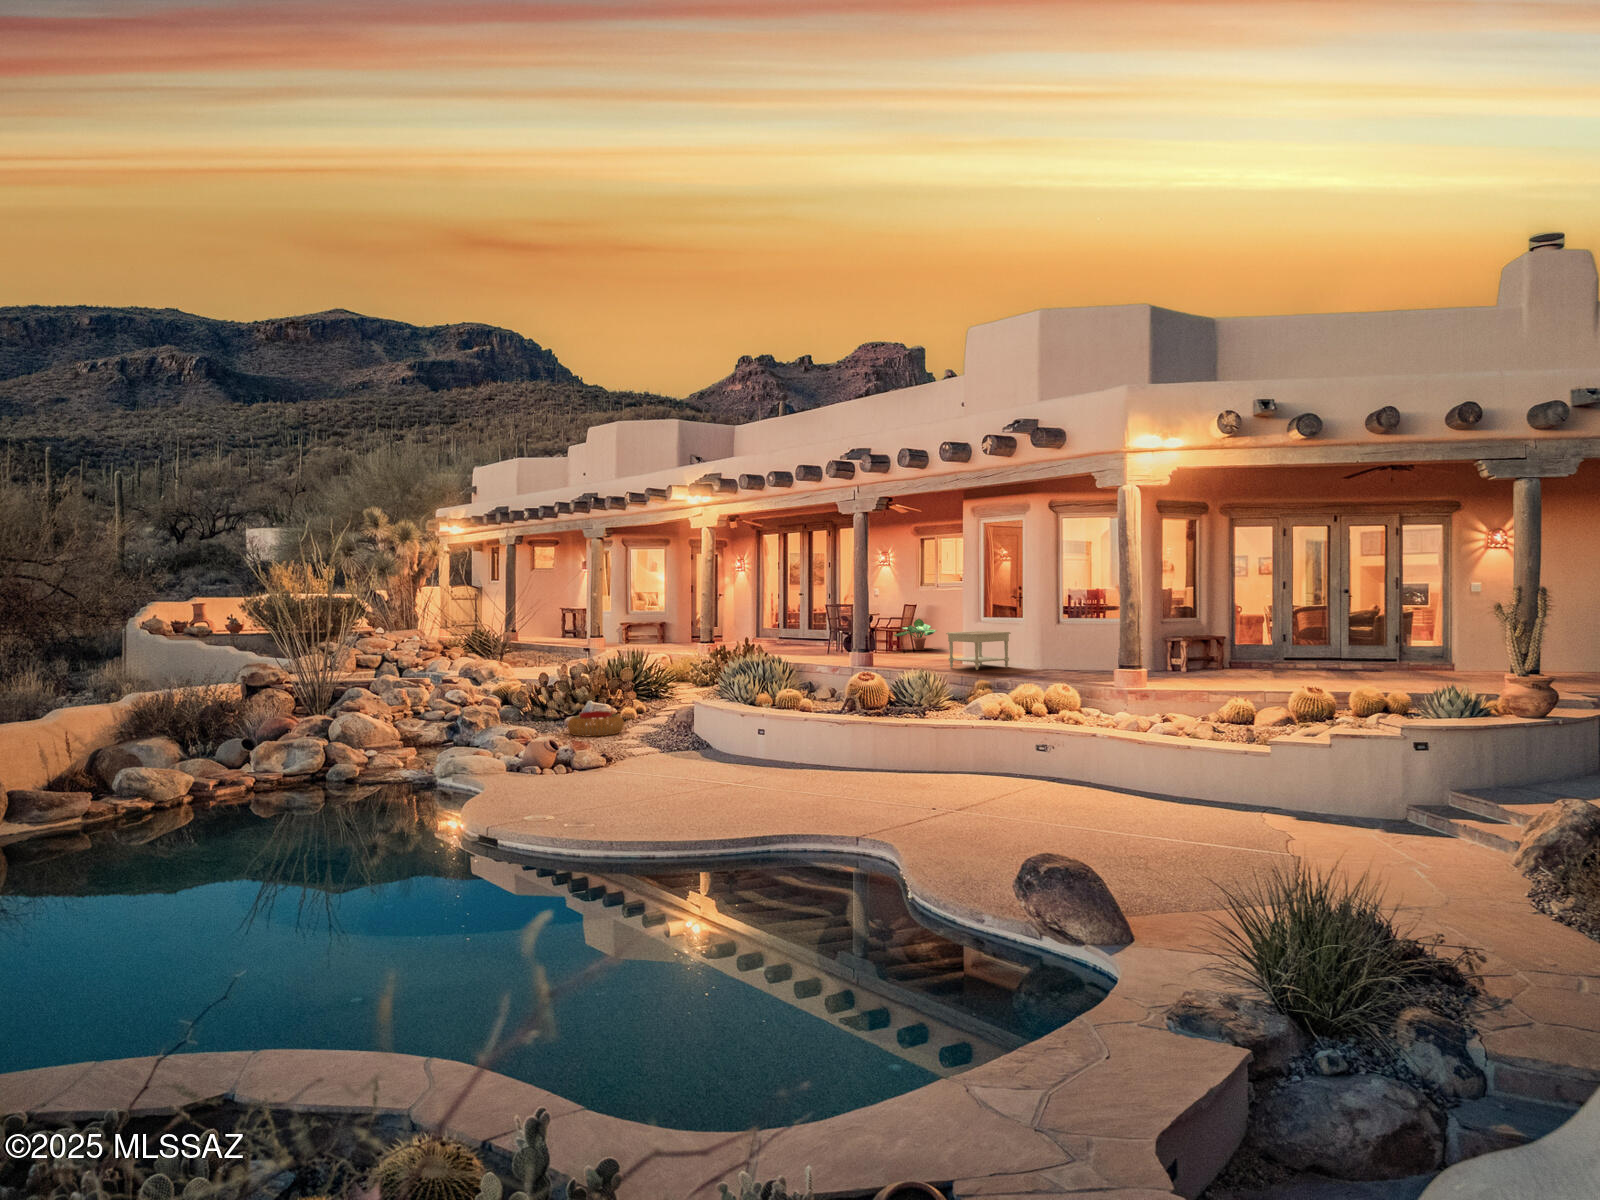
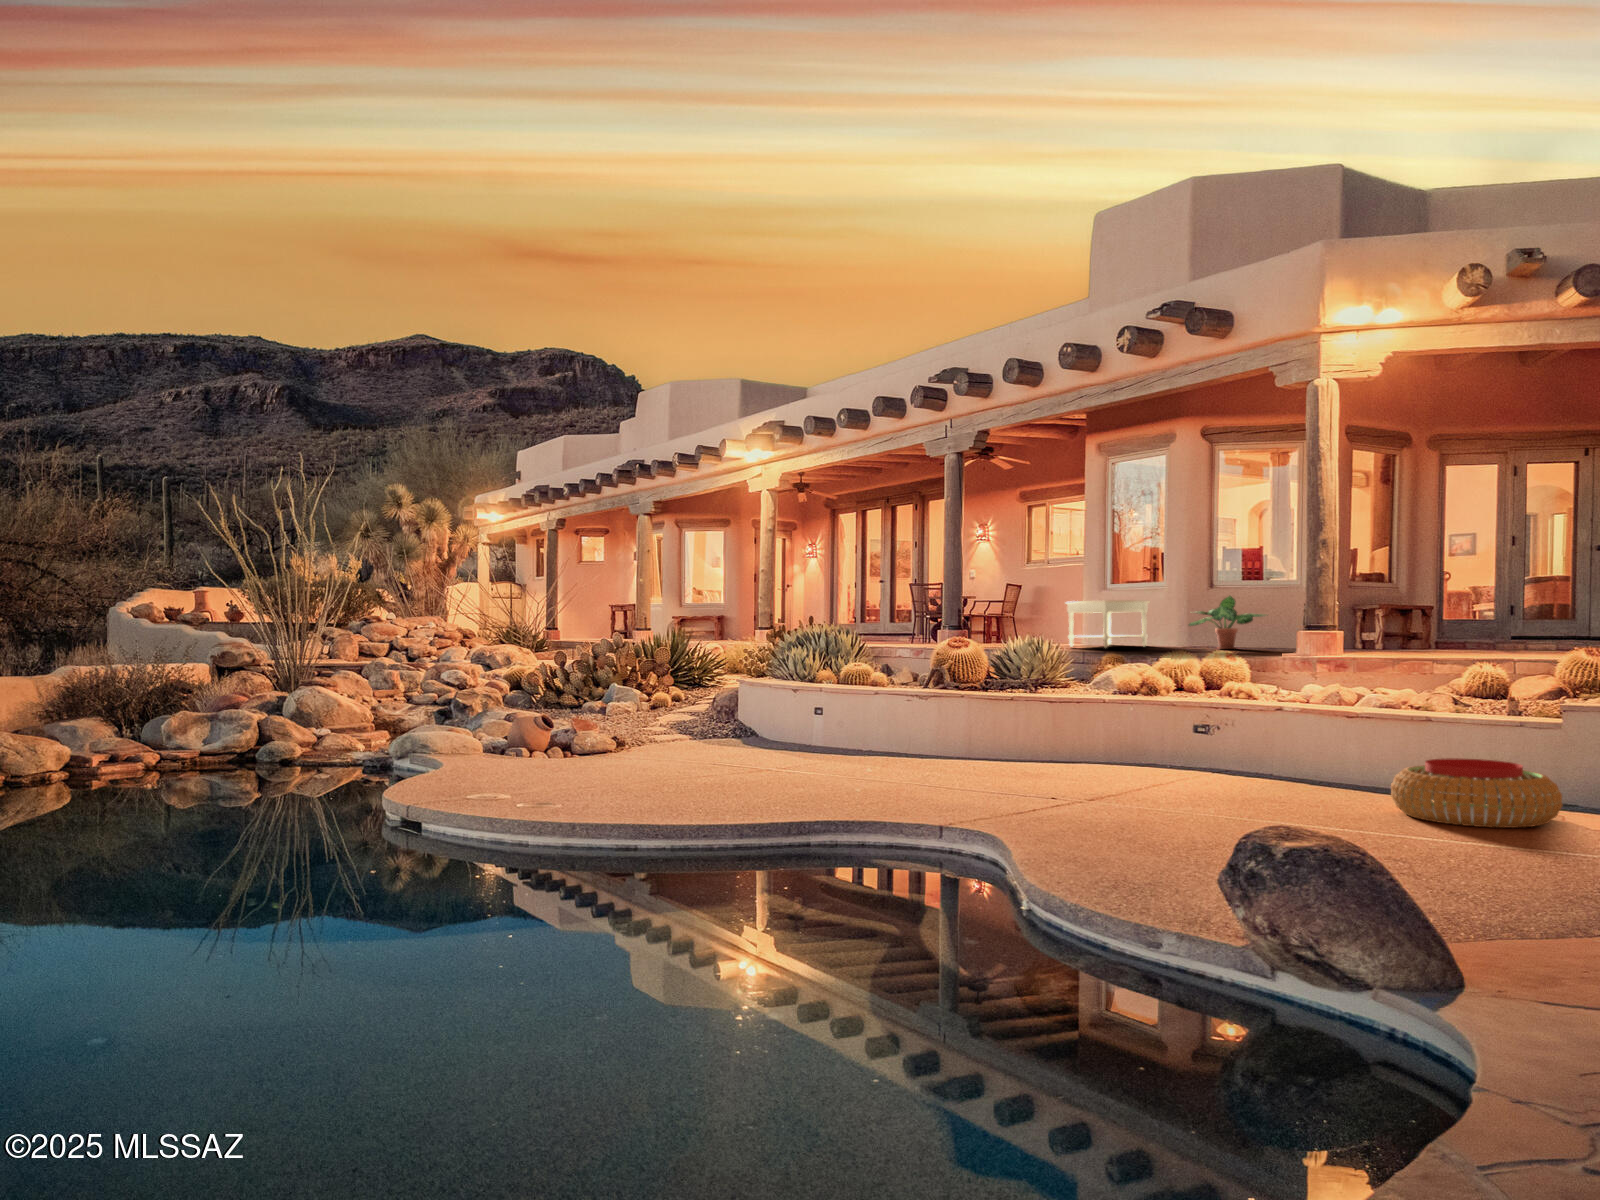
potted plant: present [894,619,936,650] -> present [1189,596,1265,649]
pouf: present [567,711,624,737] -> present [1391,758,1563,828]

